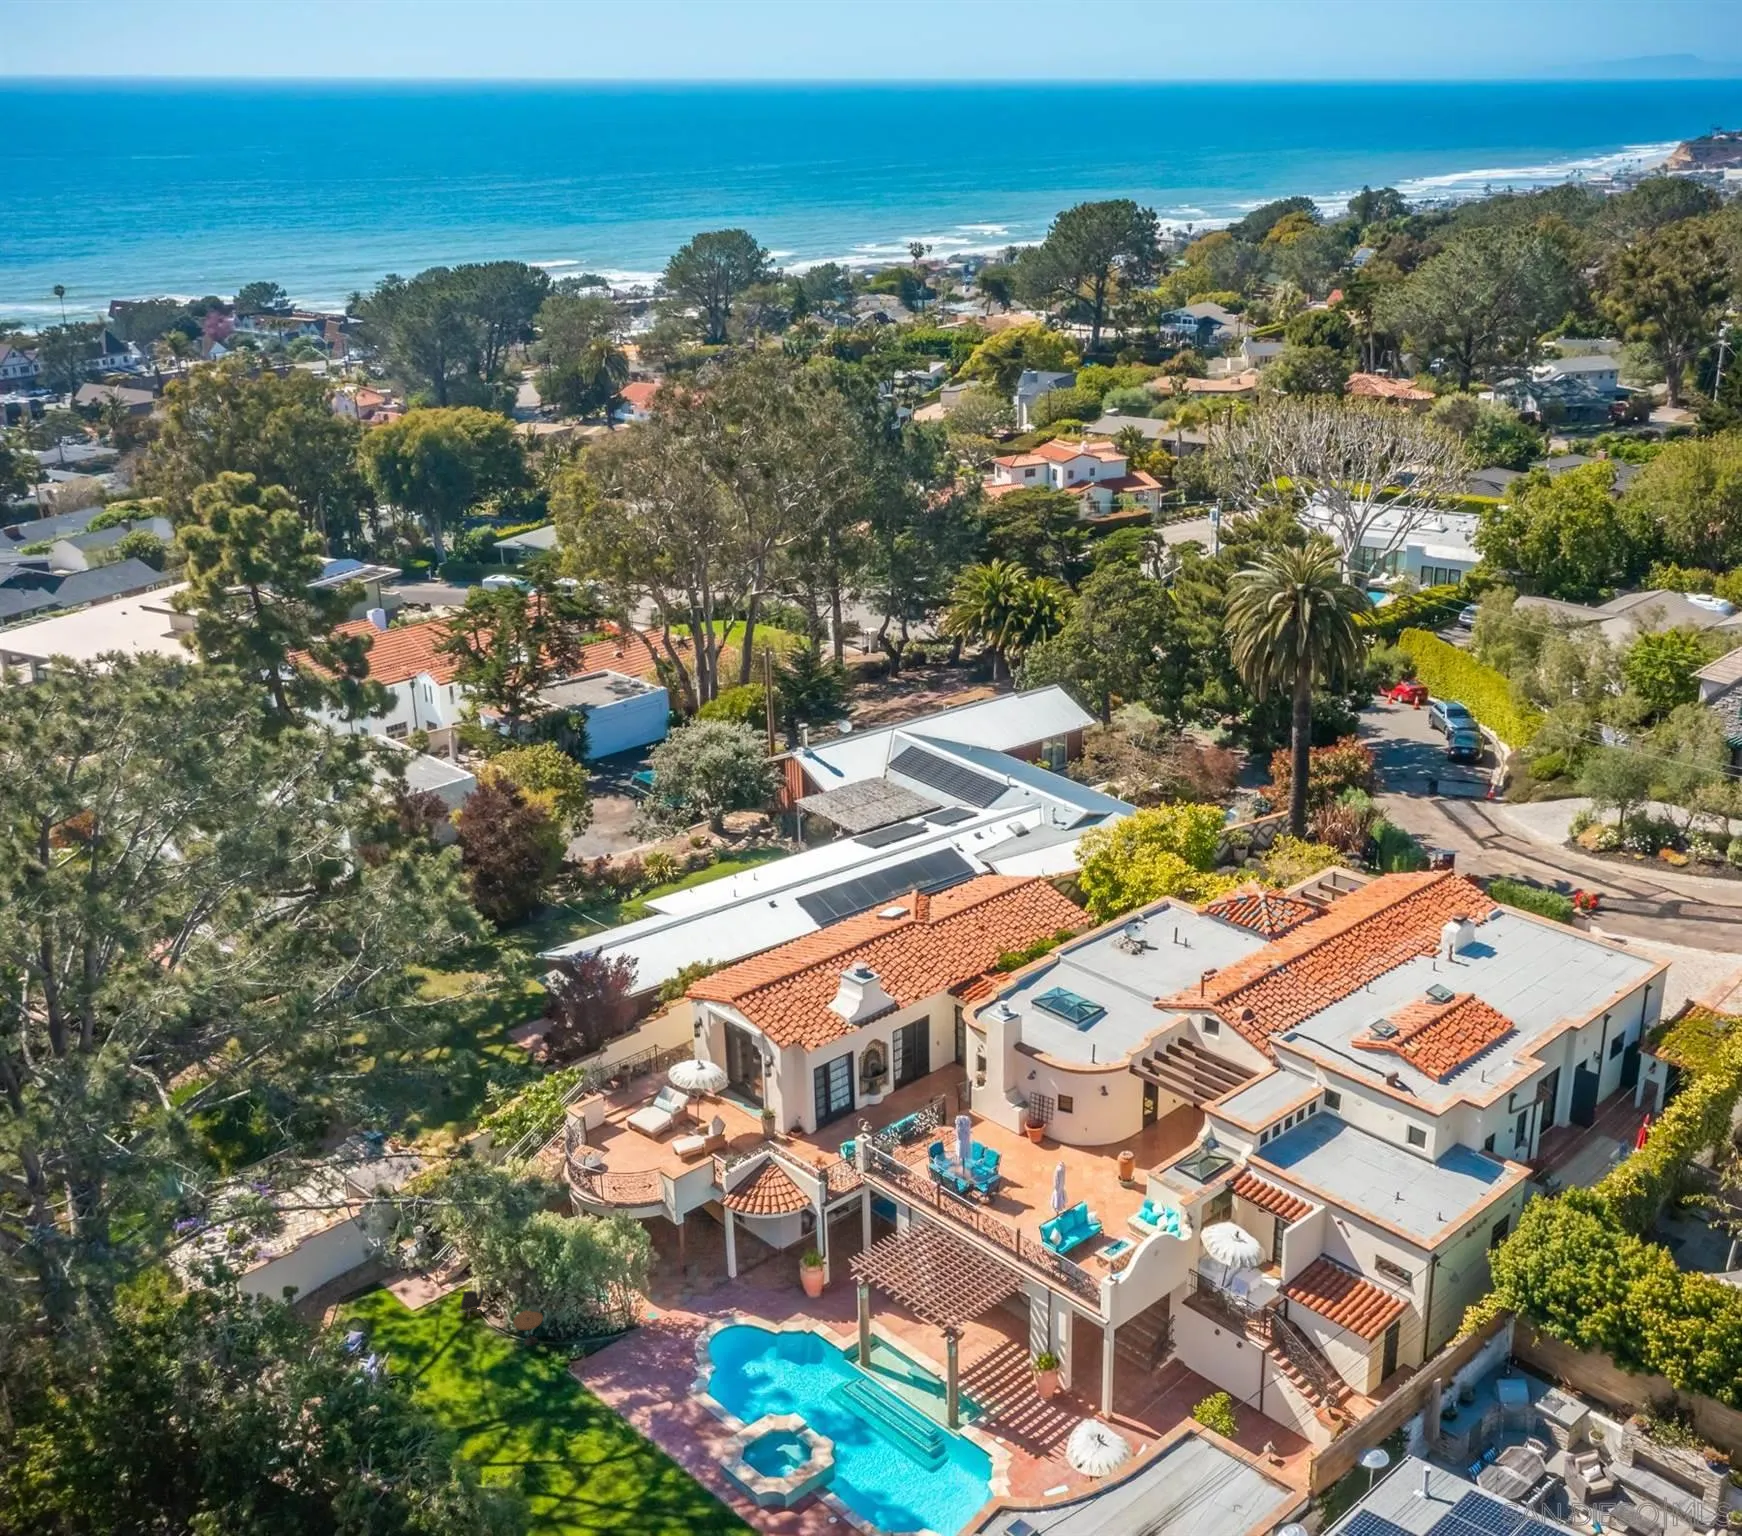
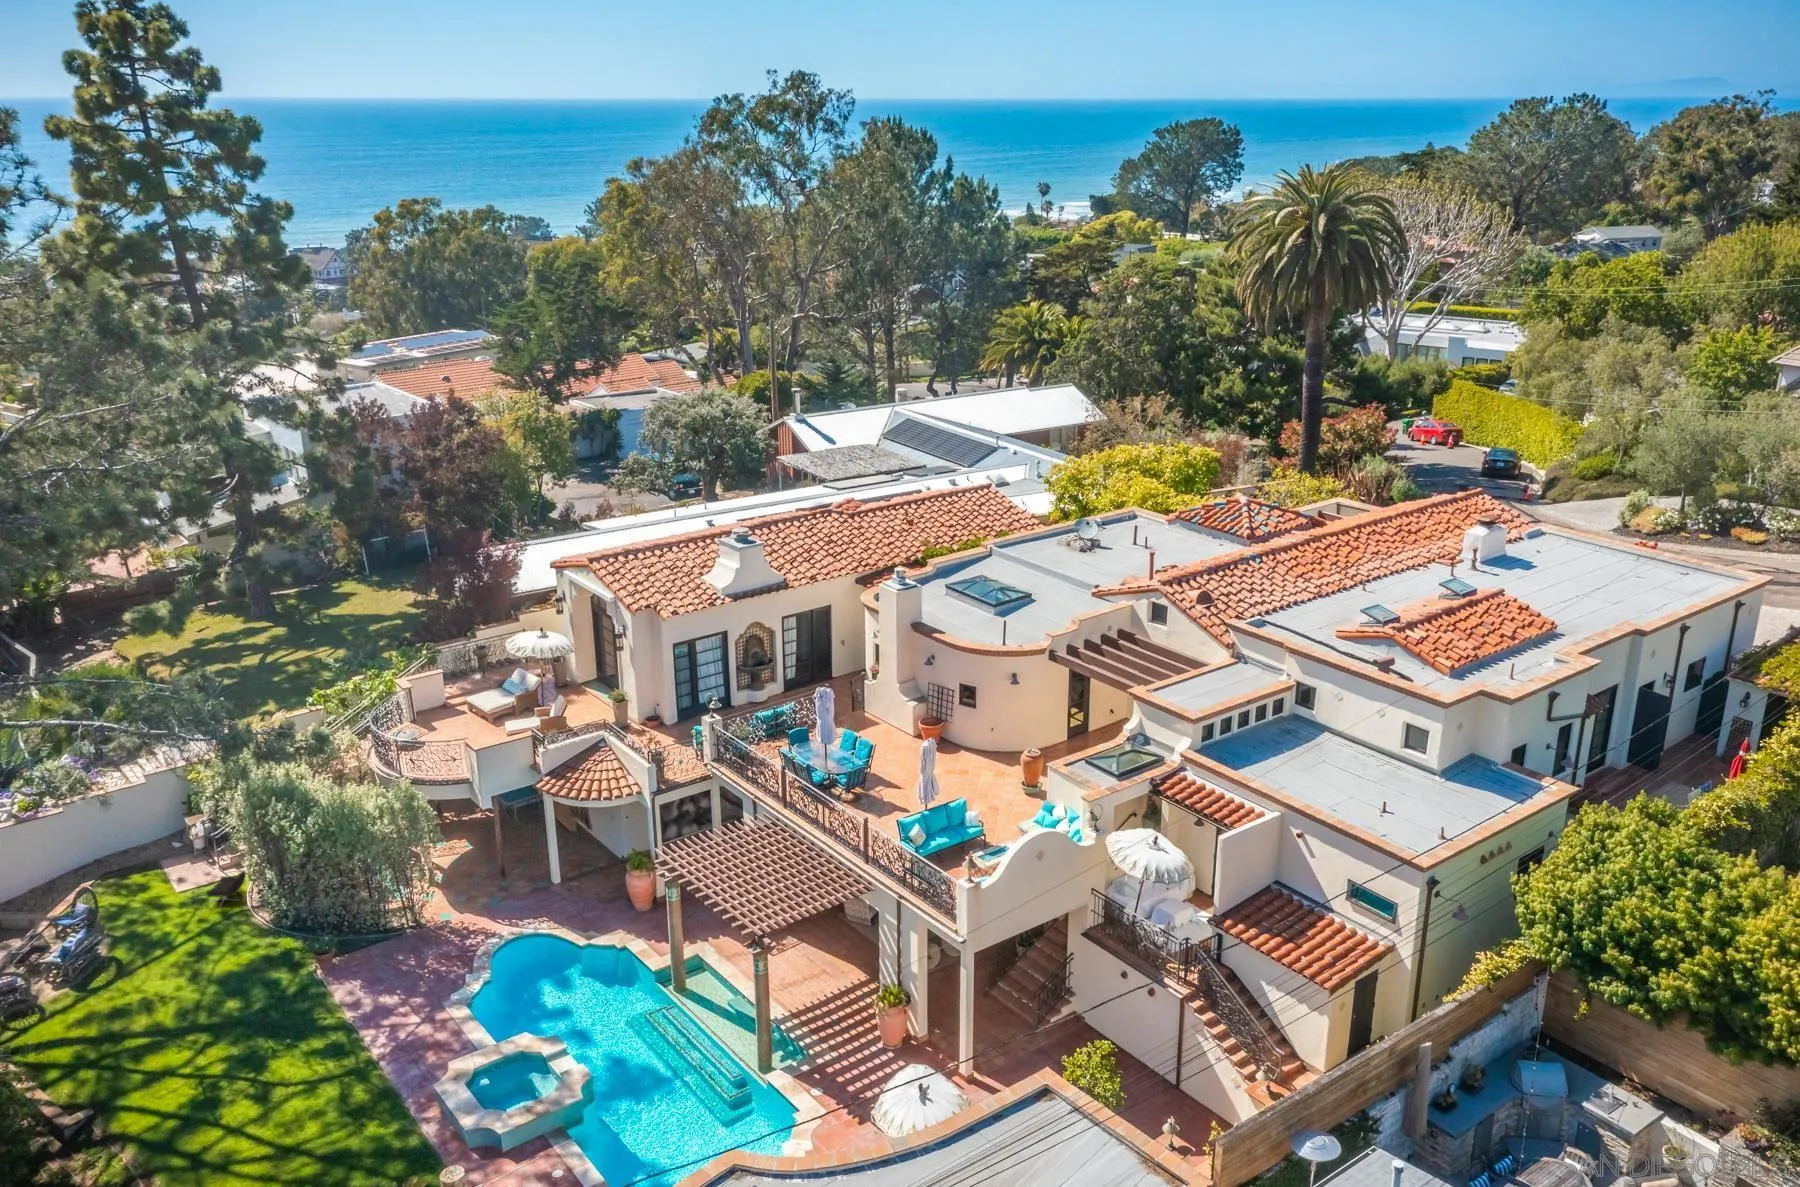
side table: present [513,1311,543,1346] -> none [251,898,291,942]

